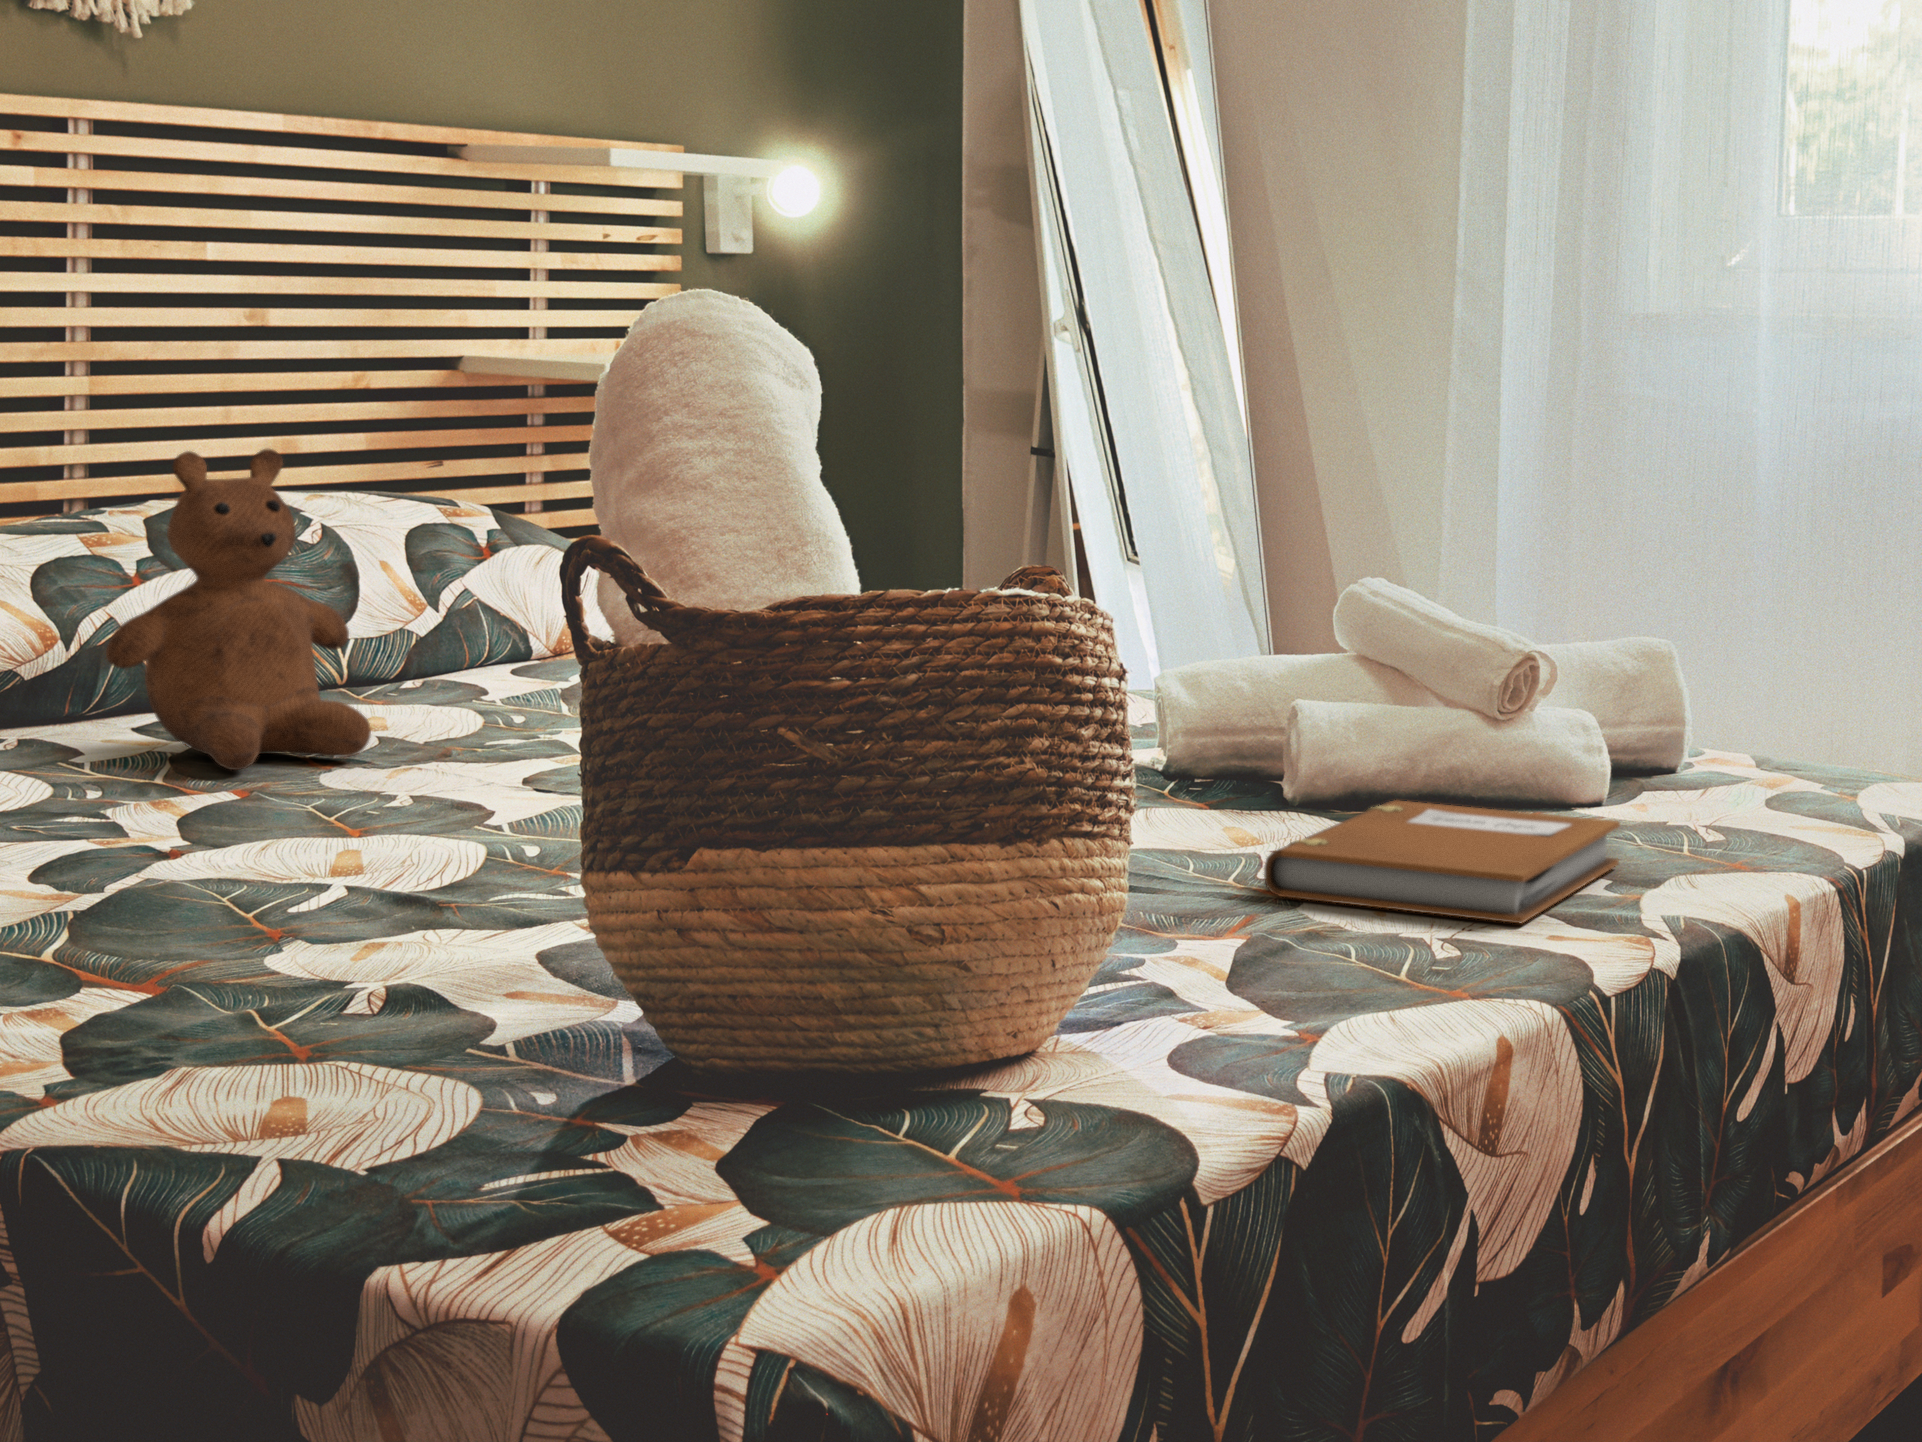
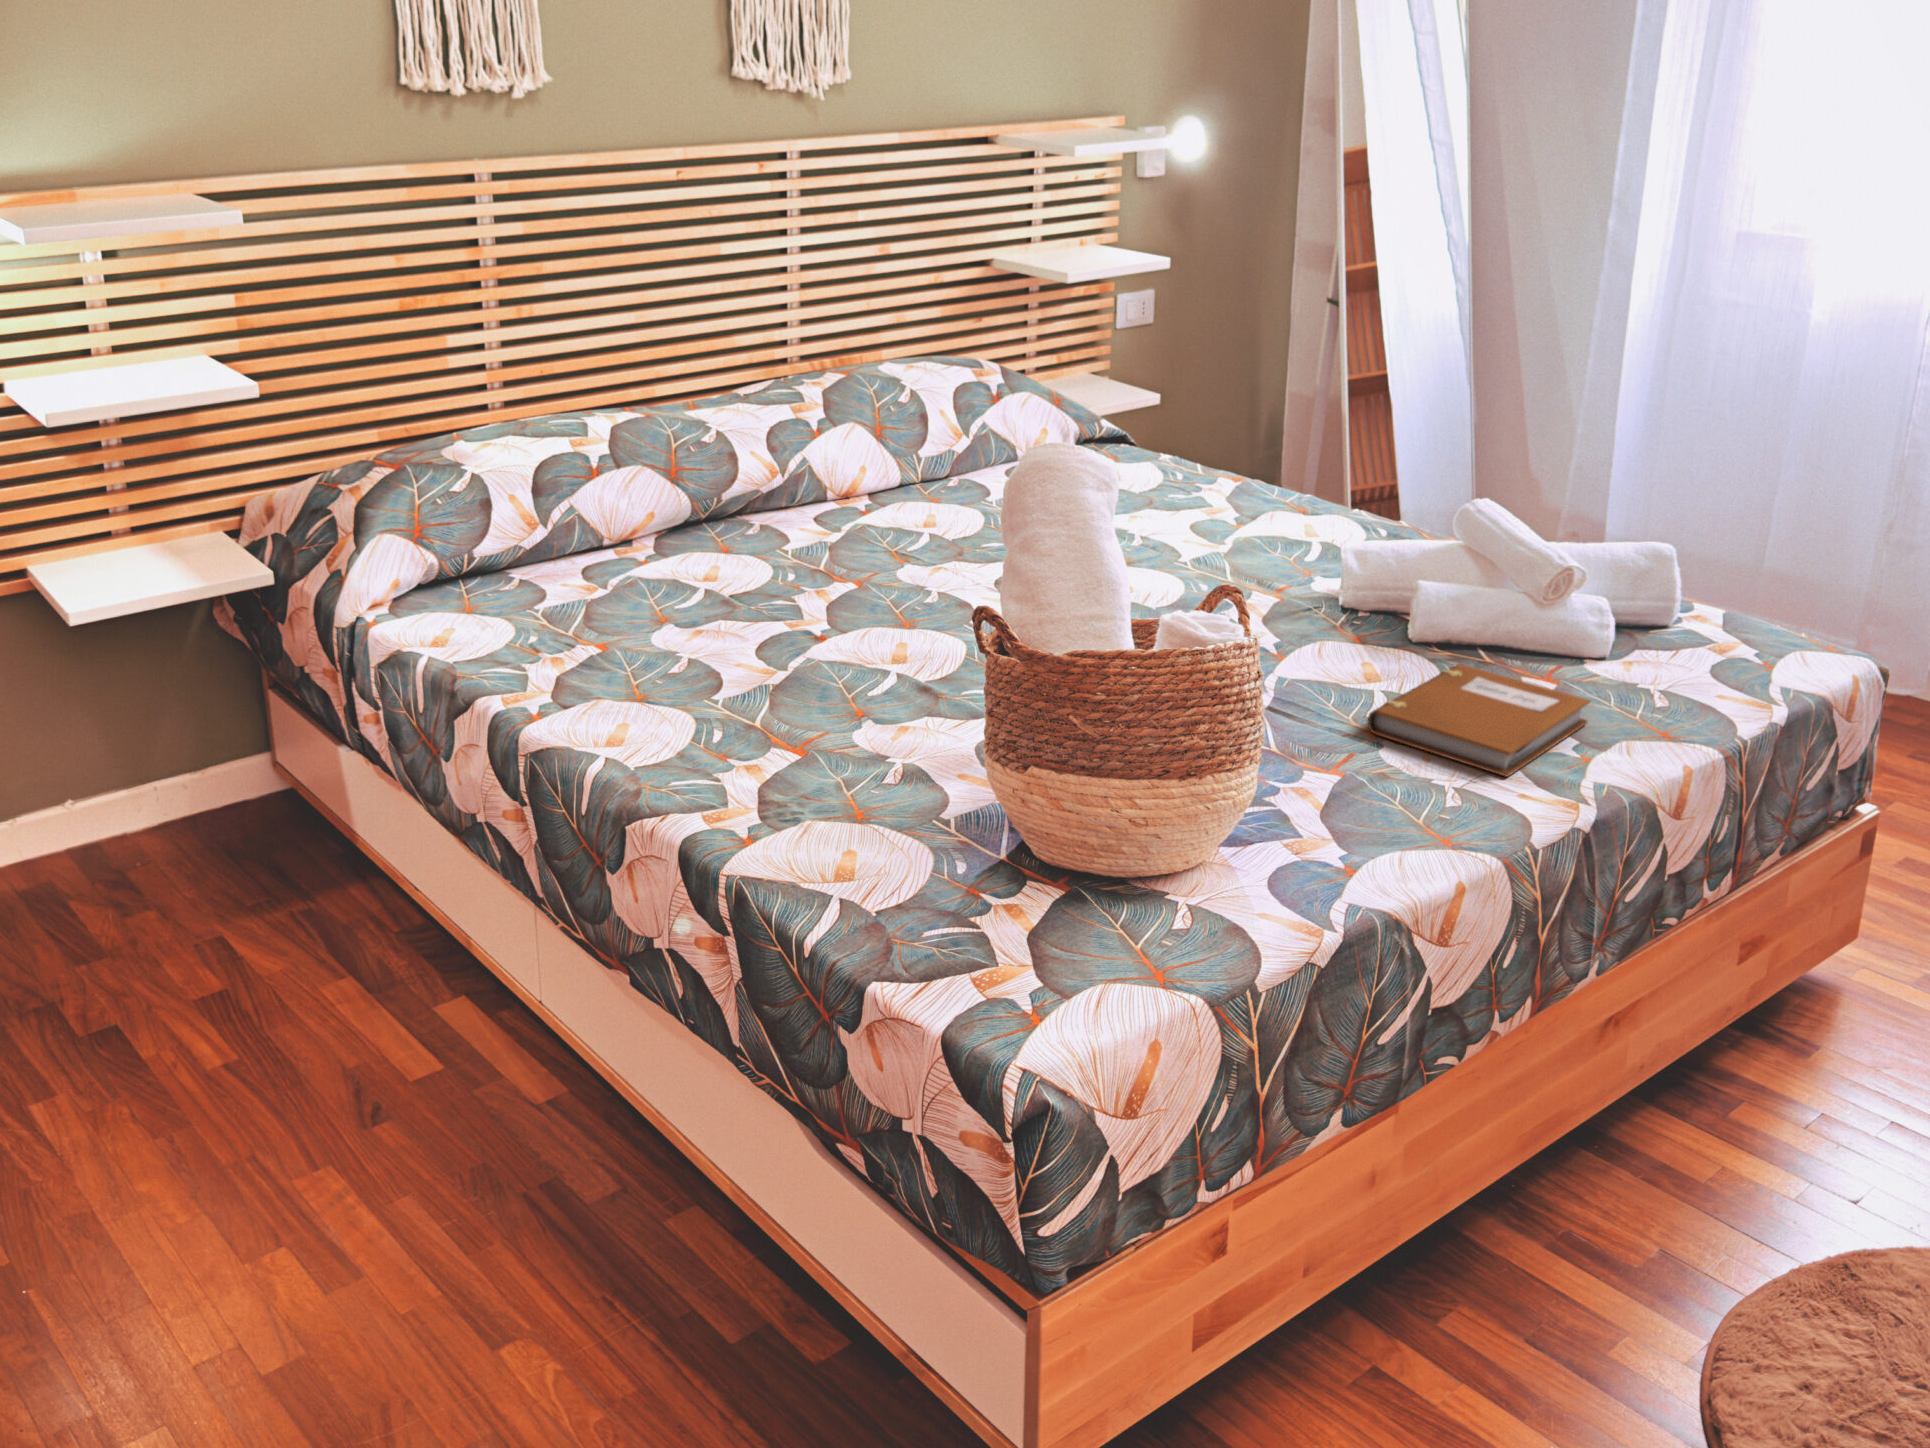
teddy bear: present [106,449,371,770] -> none [795,386,923,562]

